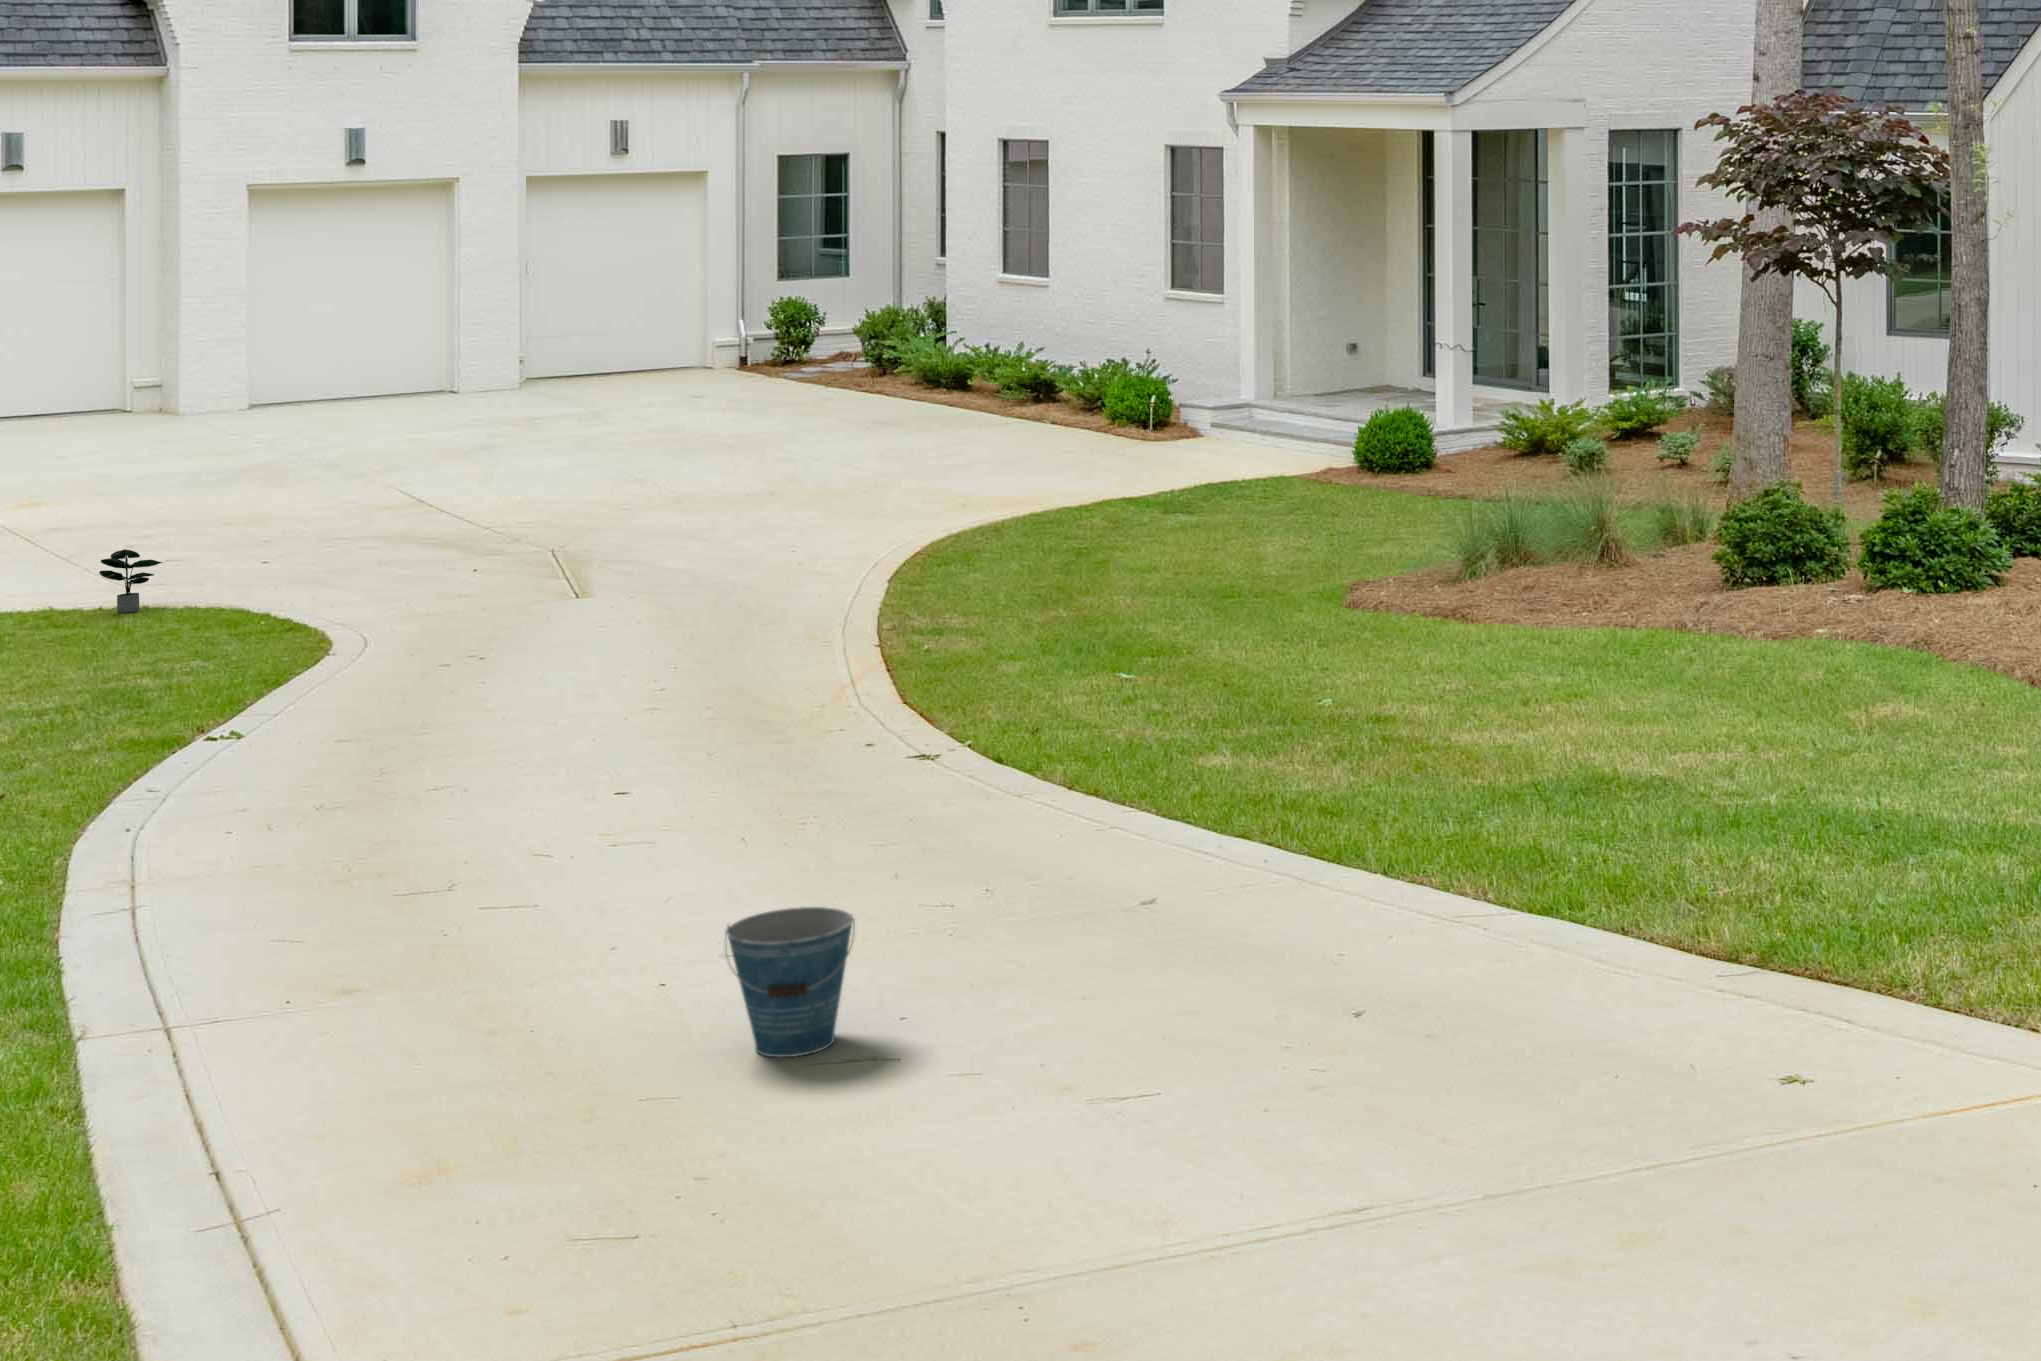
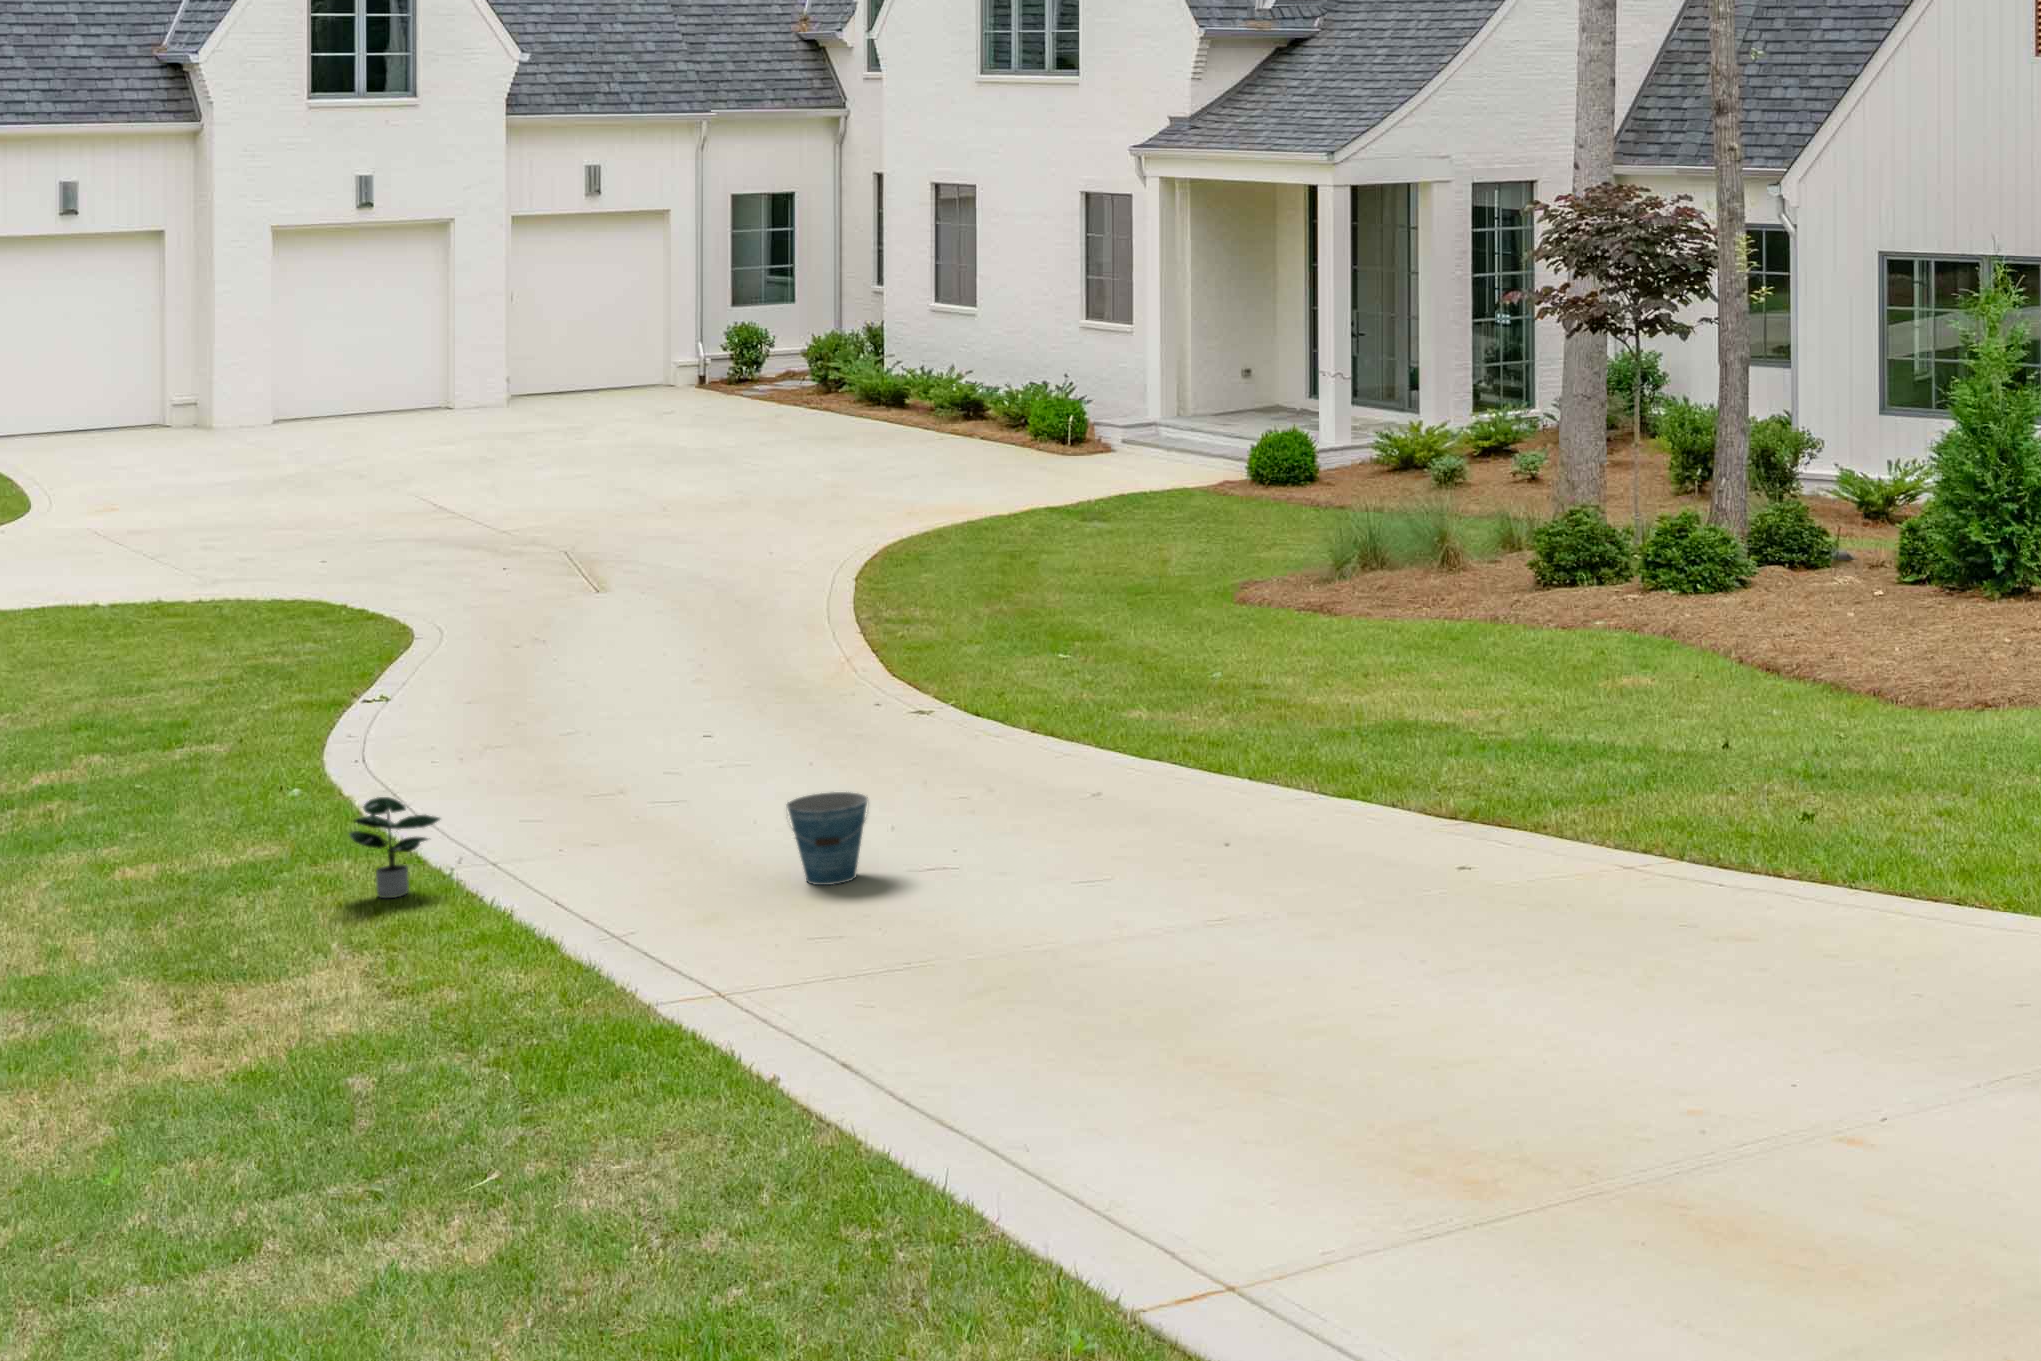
potted plant: present [99,549,162,613] -> present [349,797,440,898]

